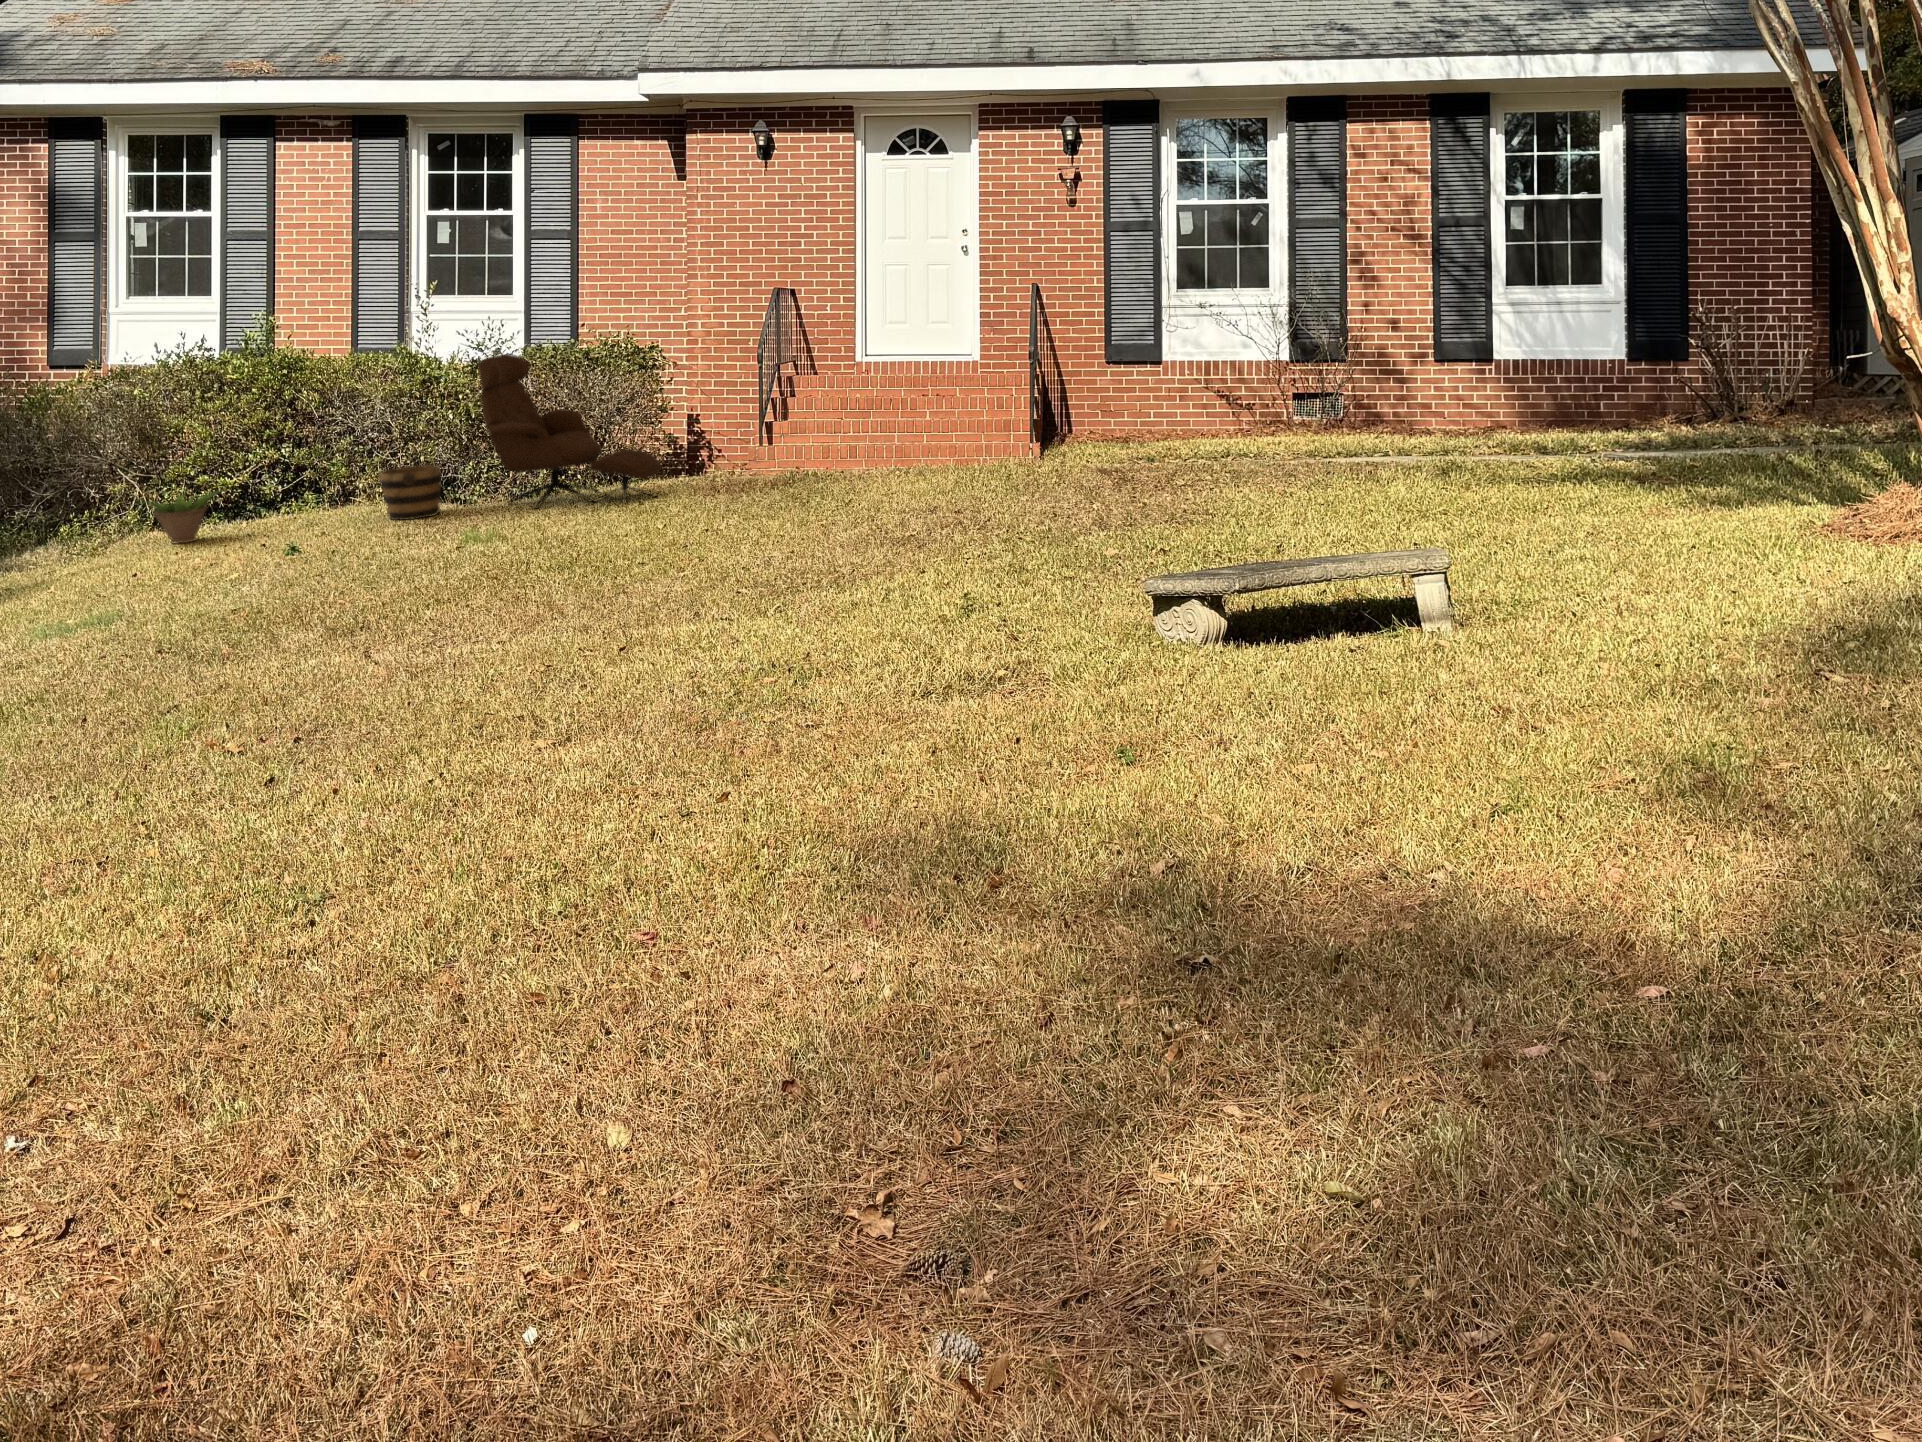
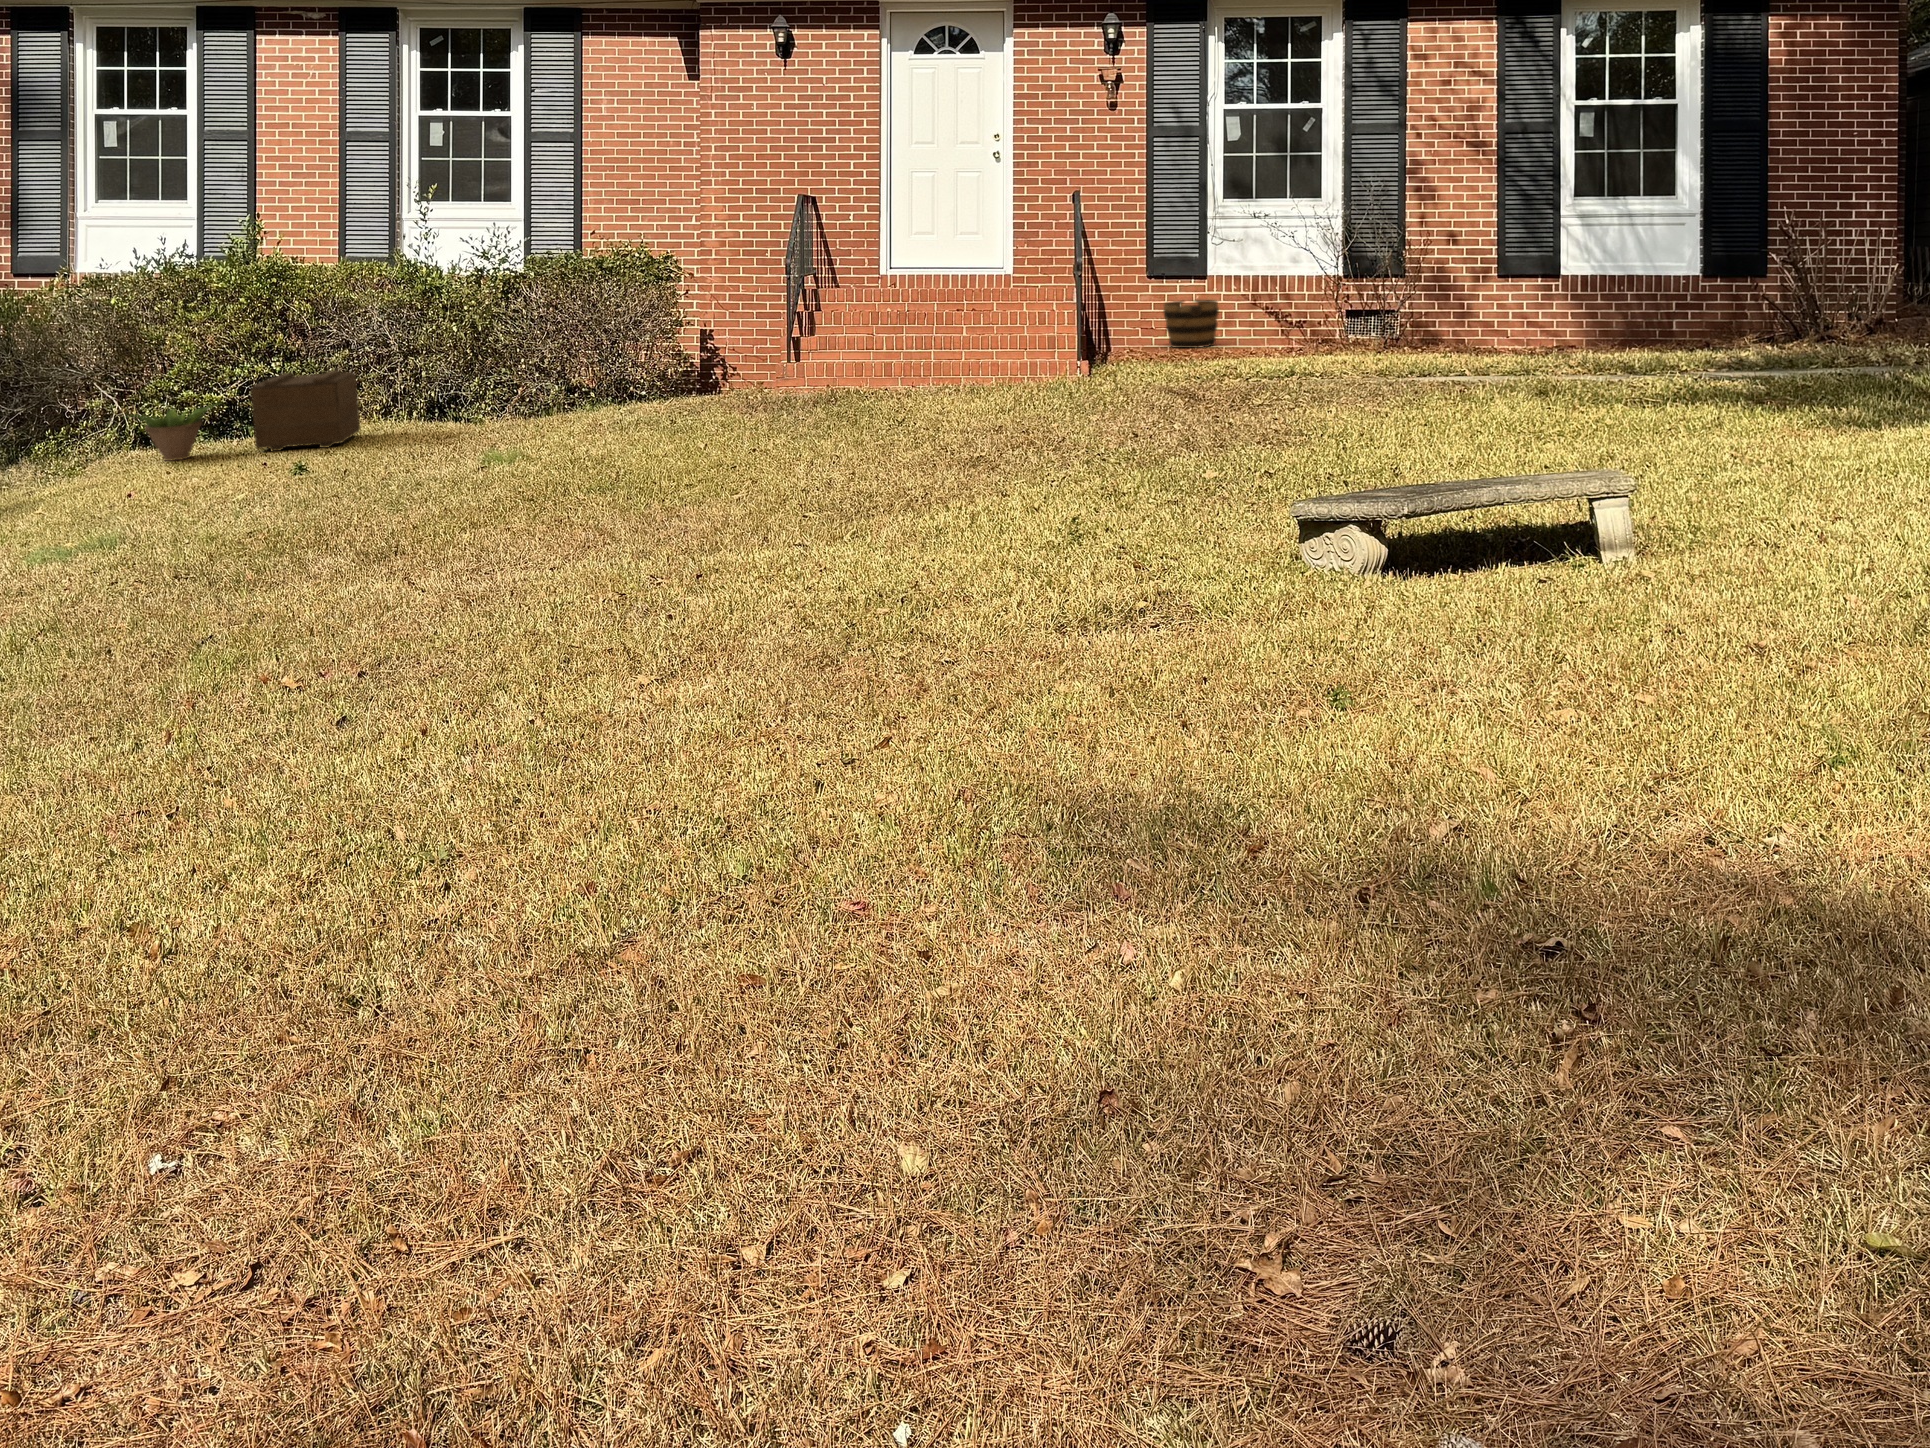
lounge chair: present [478,354,662,509] -> none [493,260,690,425]
wooden crate: none [251,457,356,534] -> present [250,370,361,451]
bucket: present [380,465,442,520] -> present [1164,300,1219,348]

